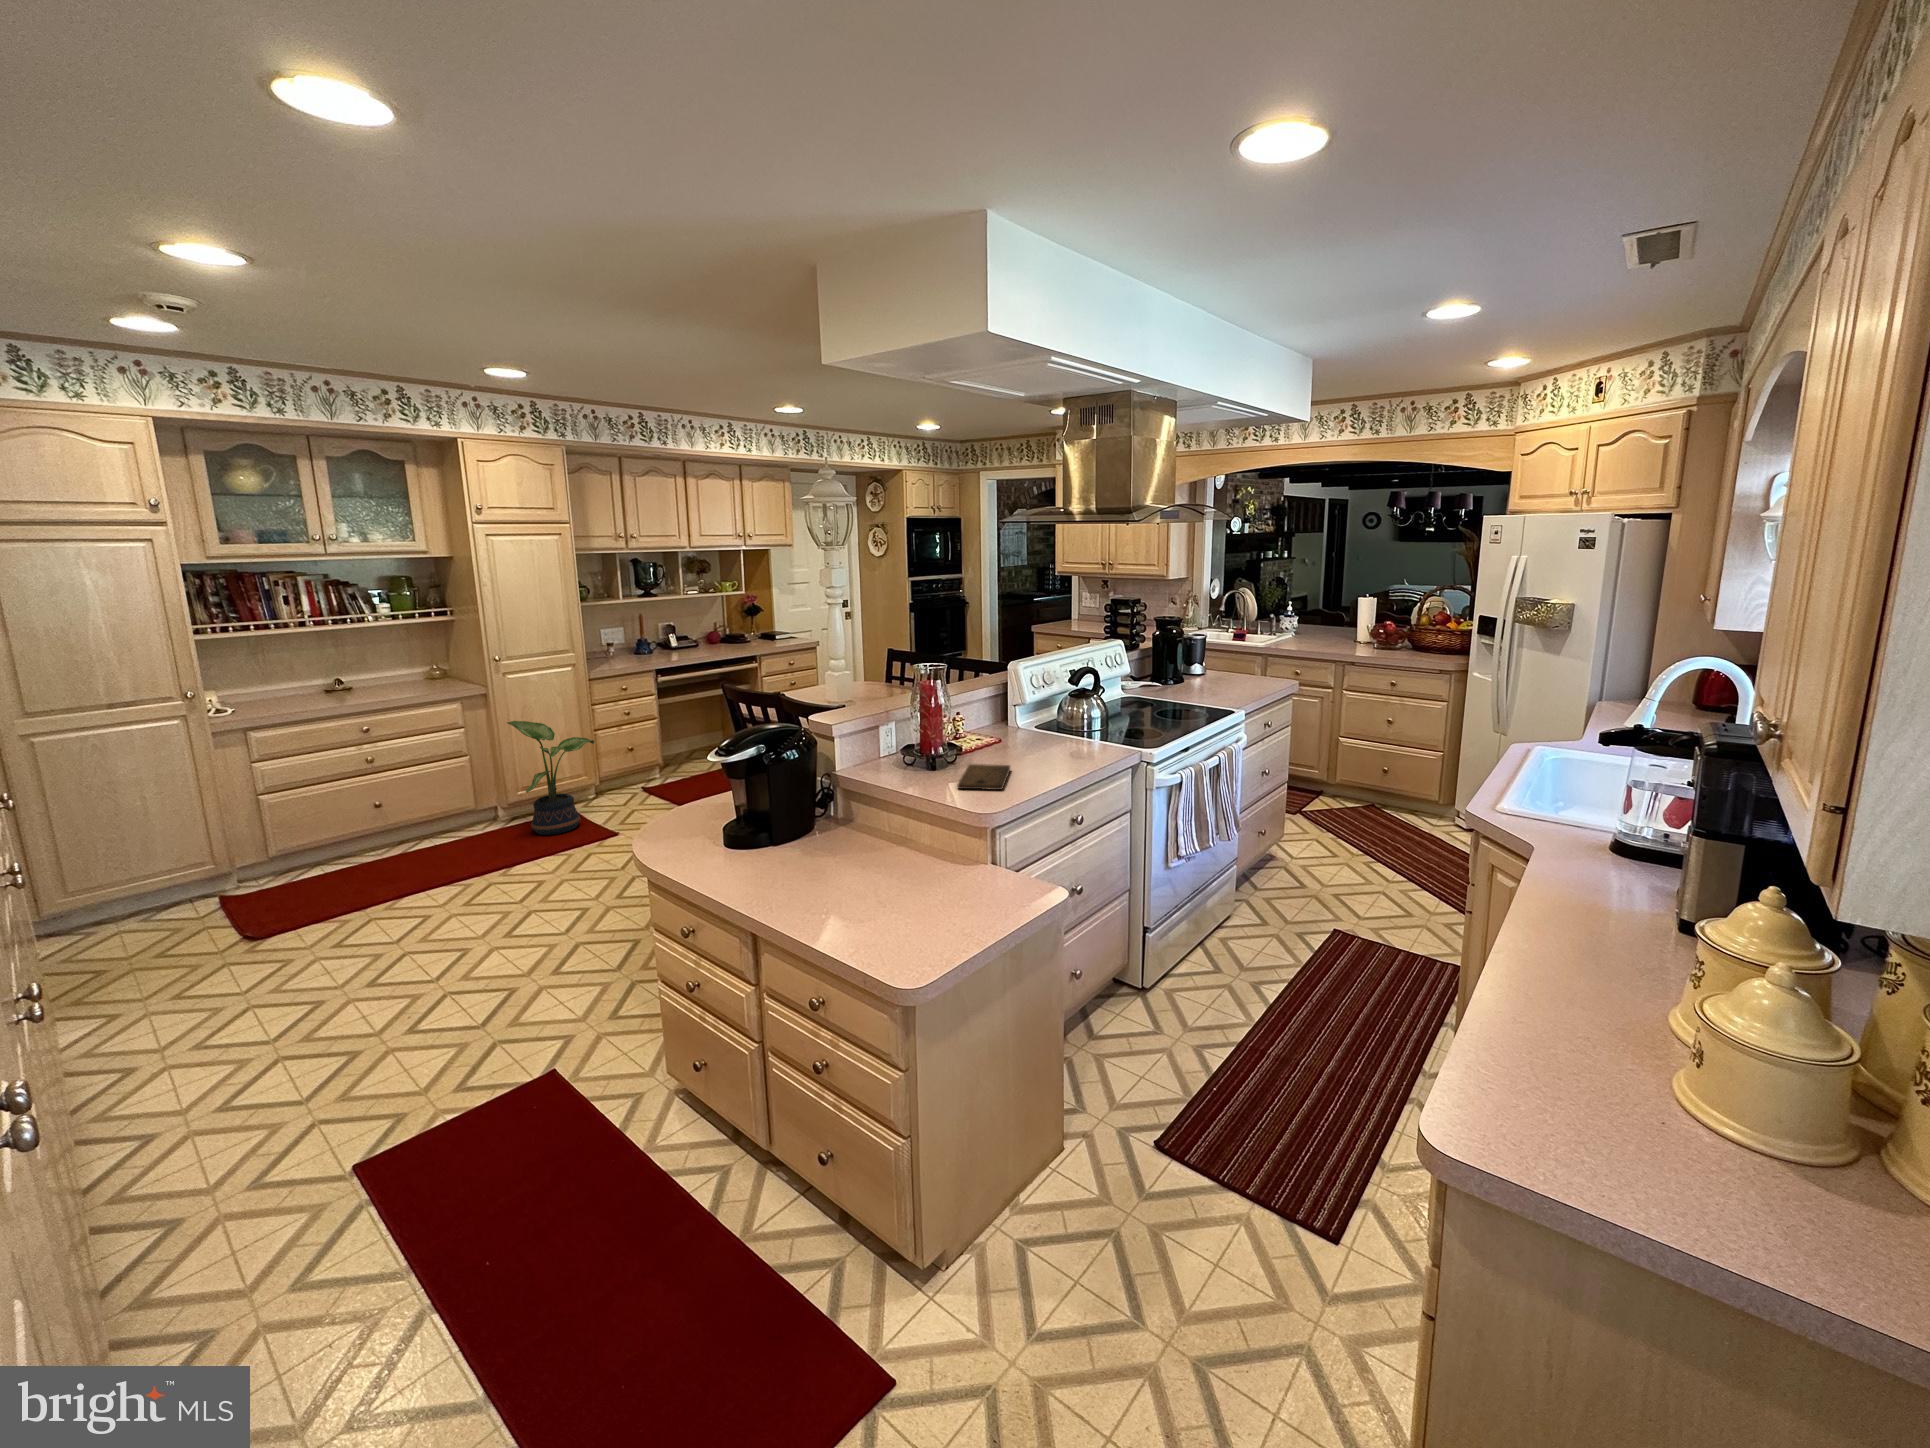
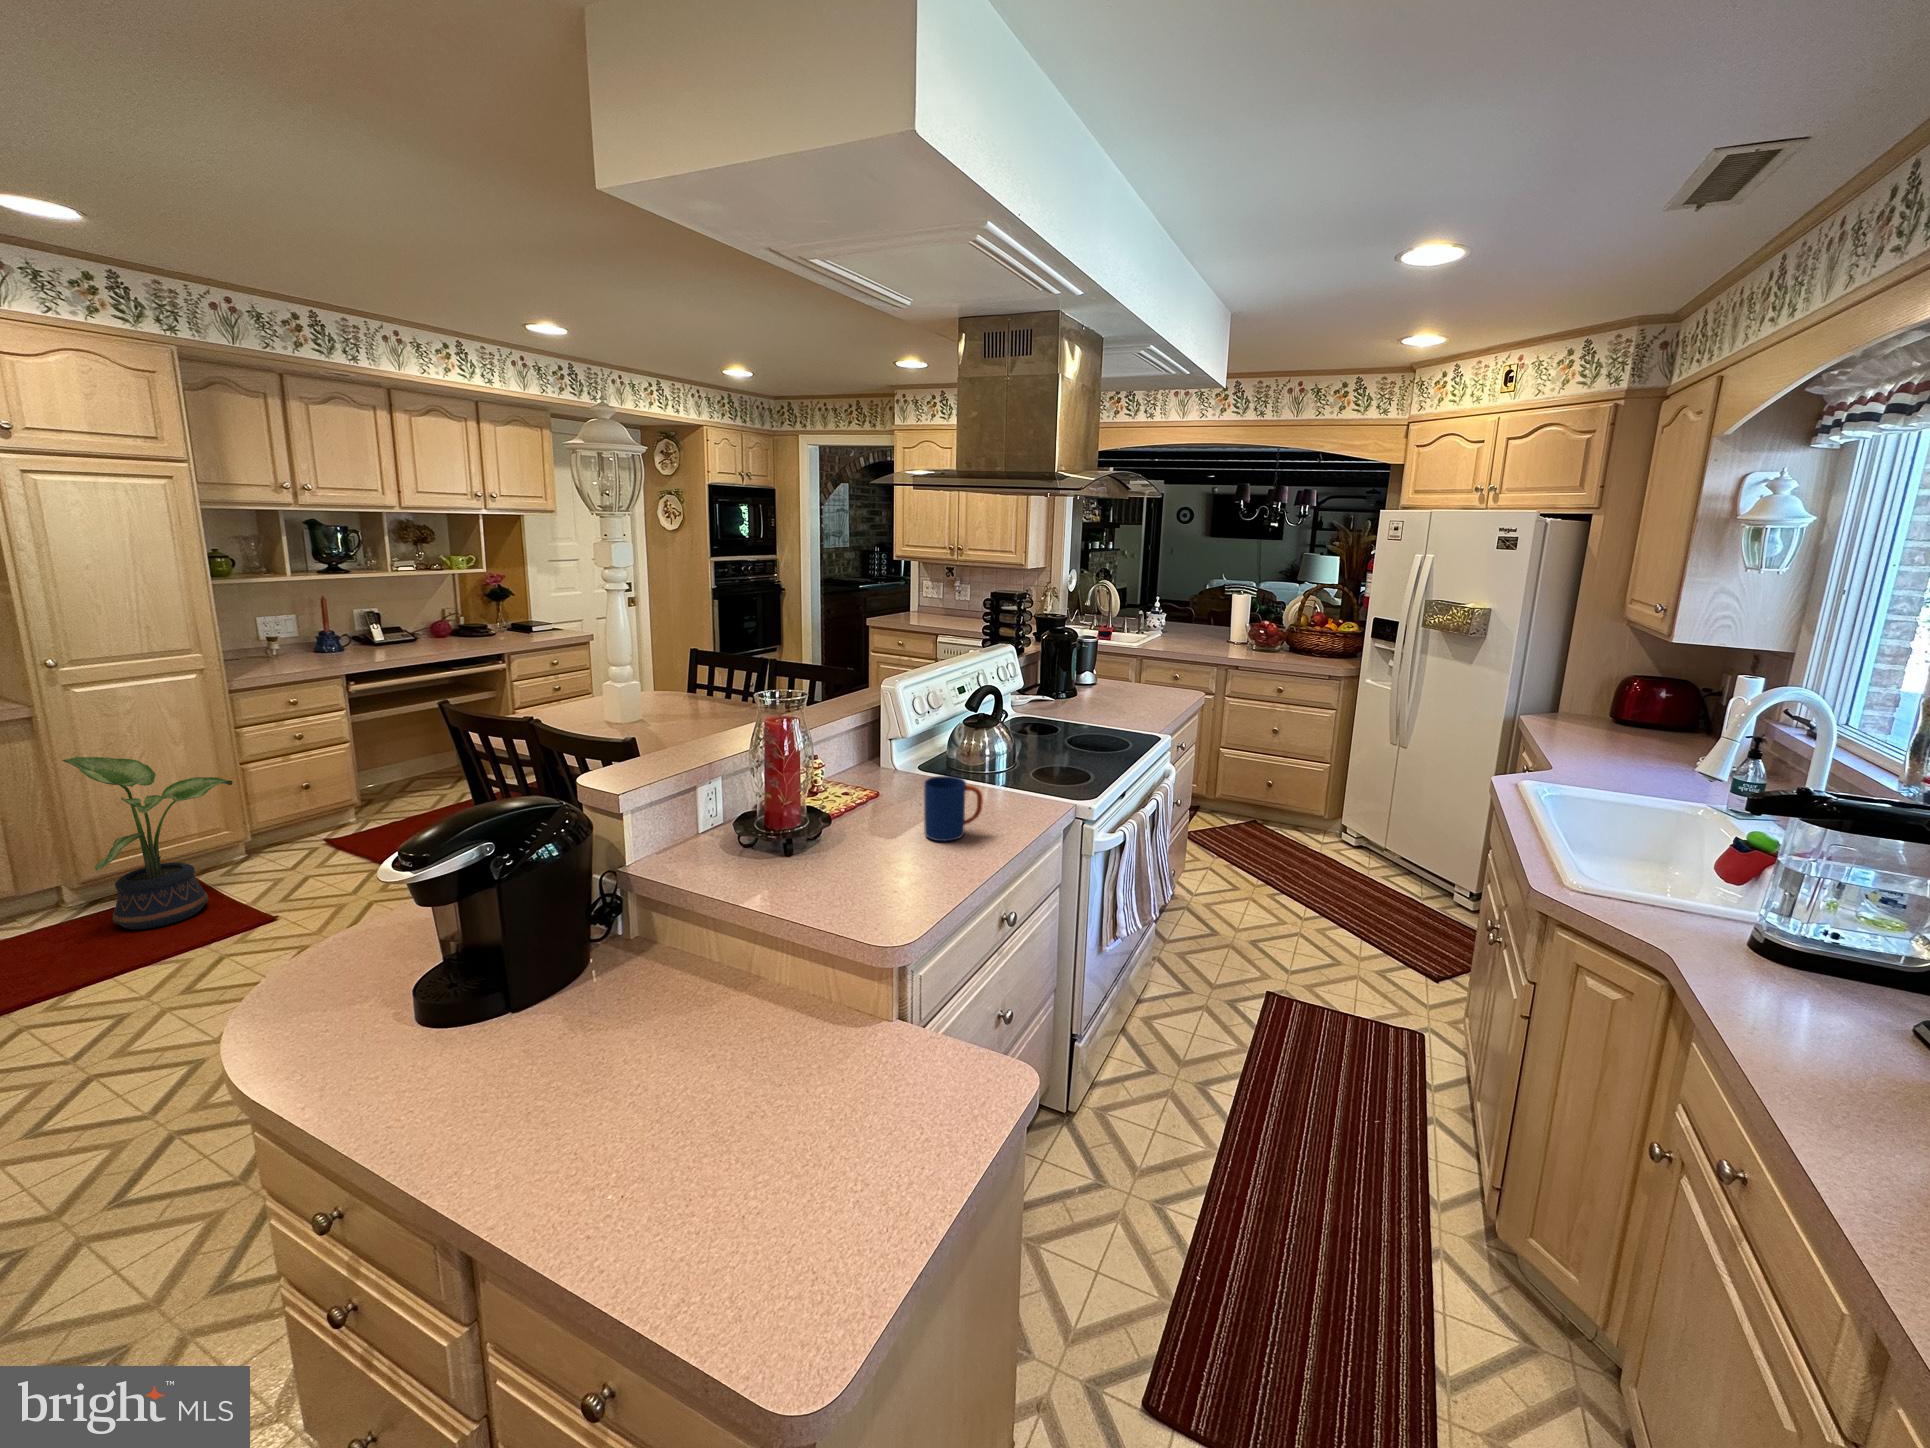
mug: none [1023,723,1062,765] -> present [924,776,983,841]
cutting board: present [957,764,1010,790] -> none [835,847,911,904]

